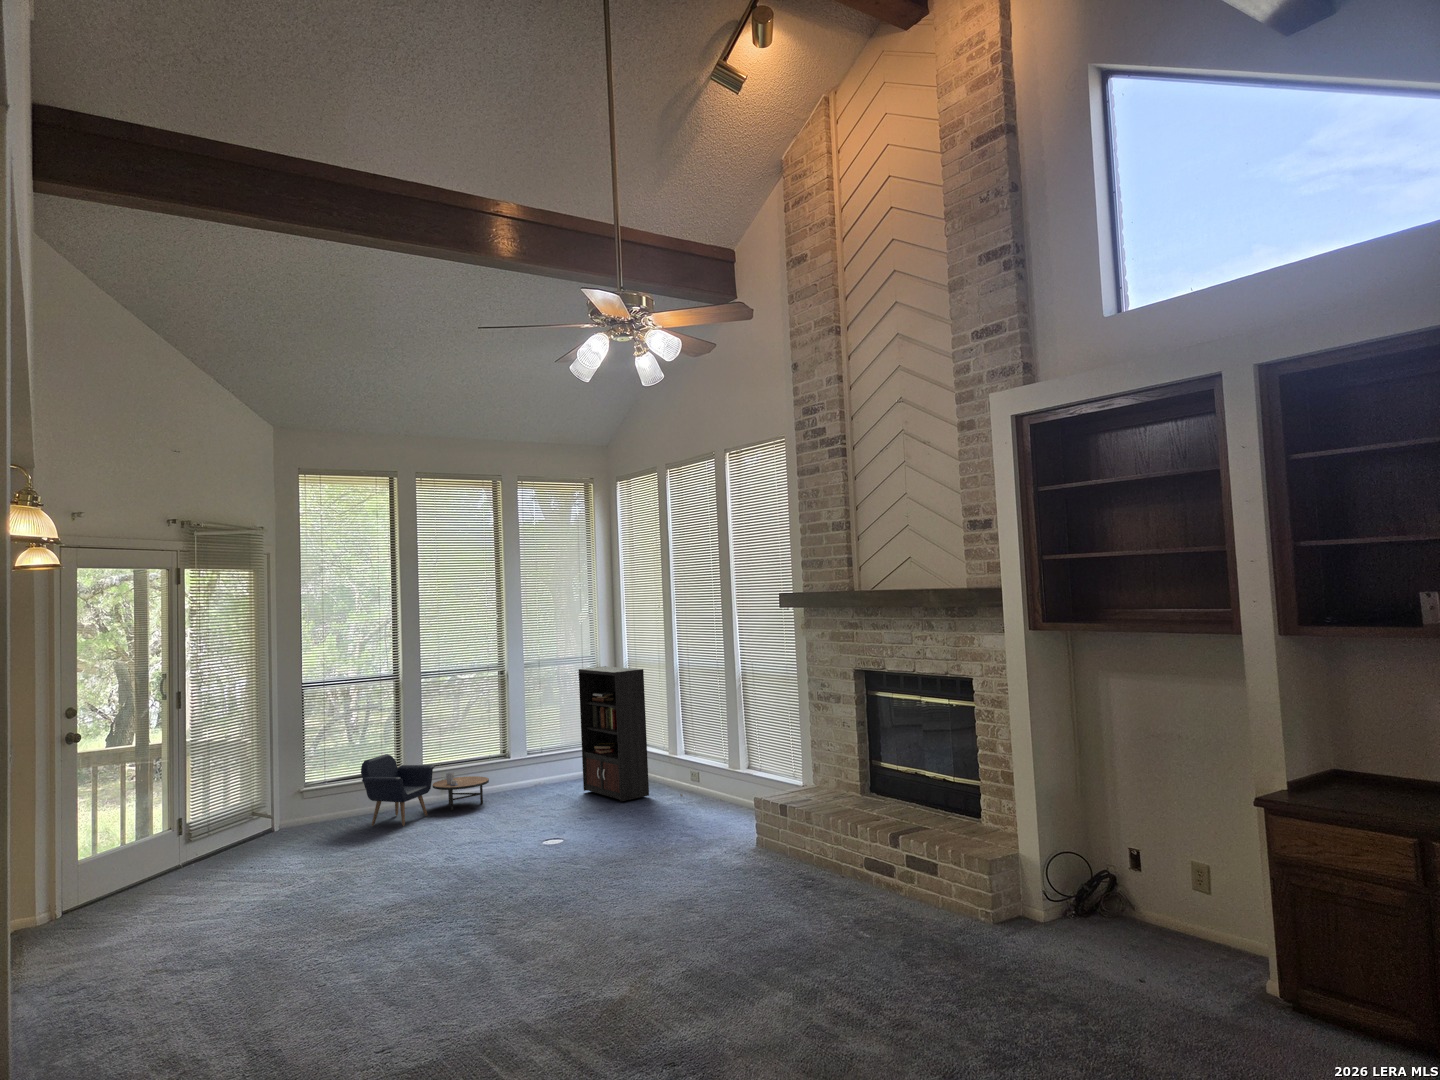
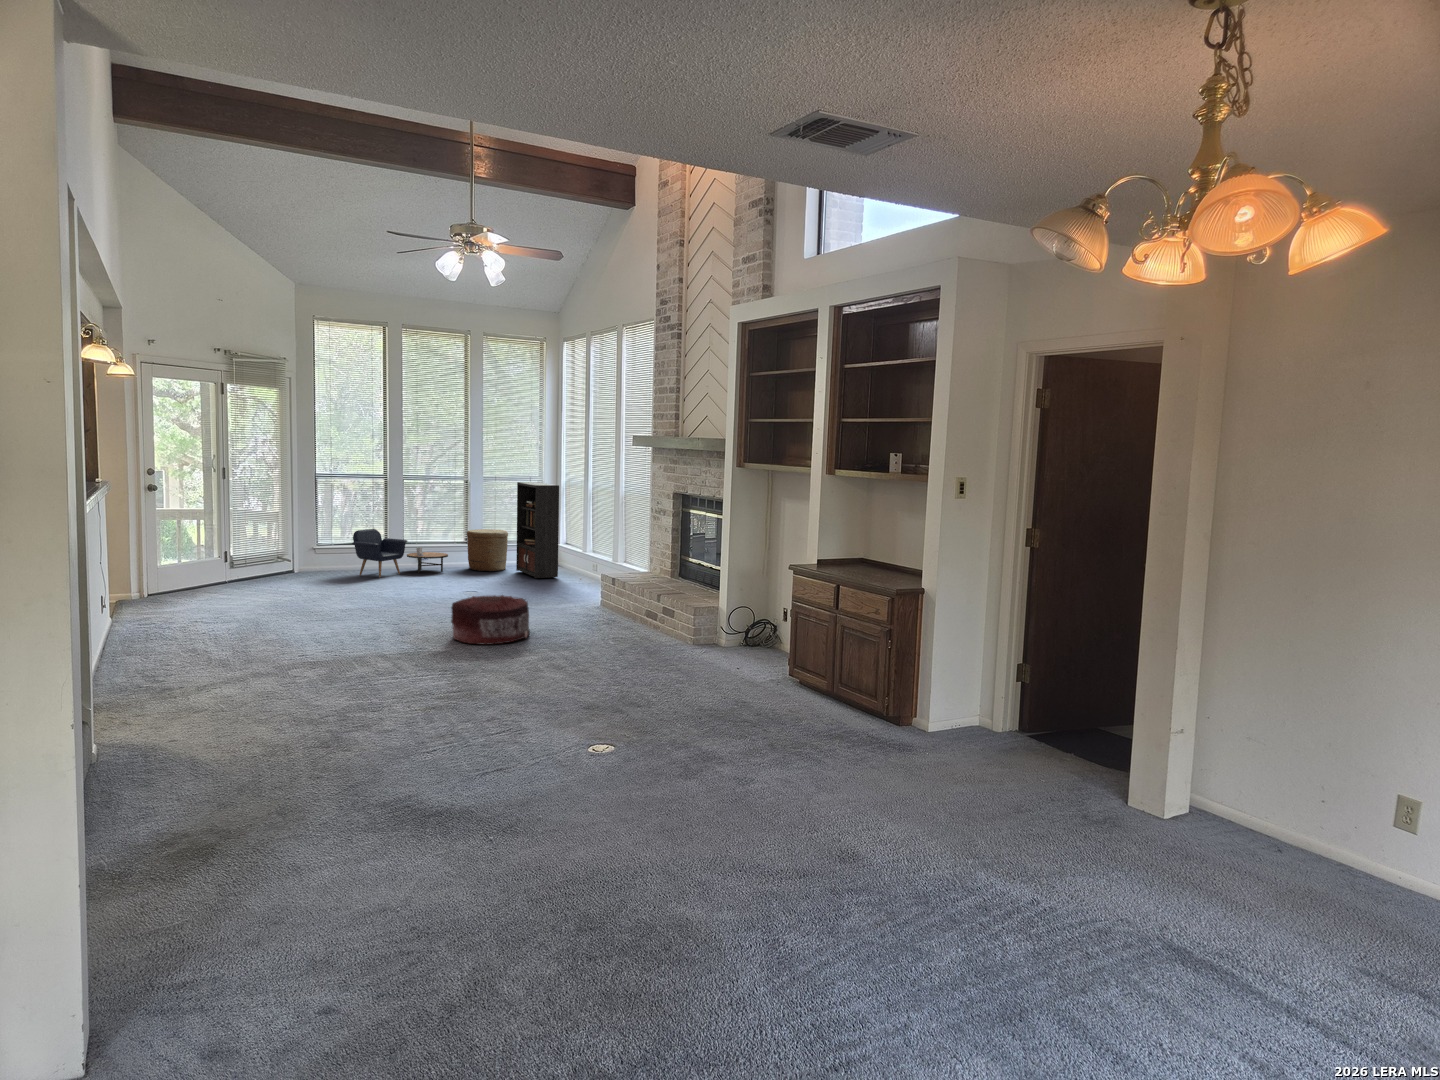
woven basket: none [510,735,565,797] -> present [467,529,508,571]
pouf: none [604,859,729,959] -> present [451,595,530,644]

